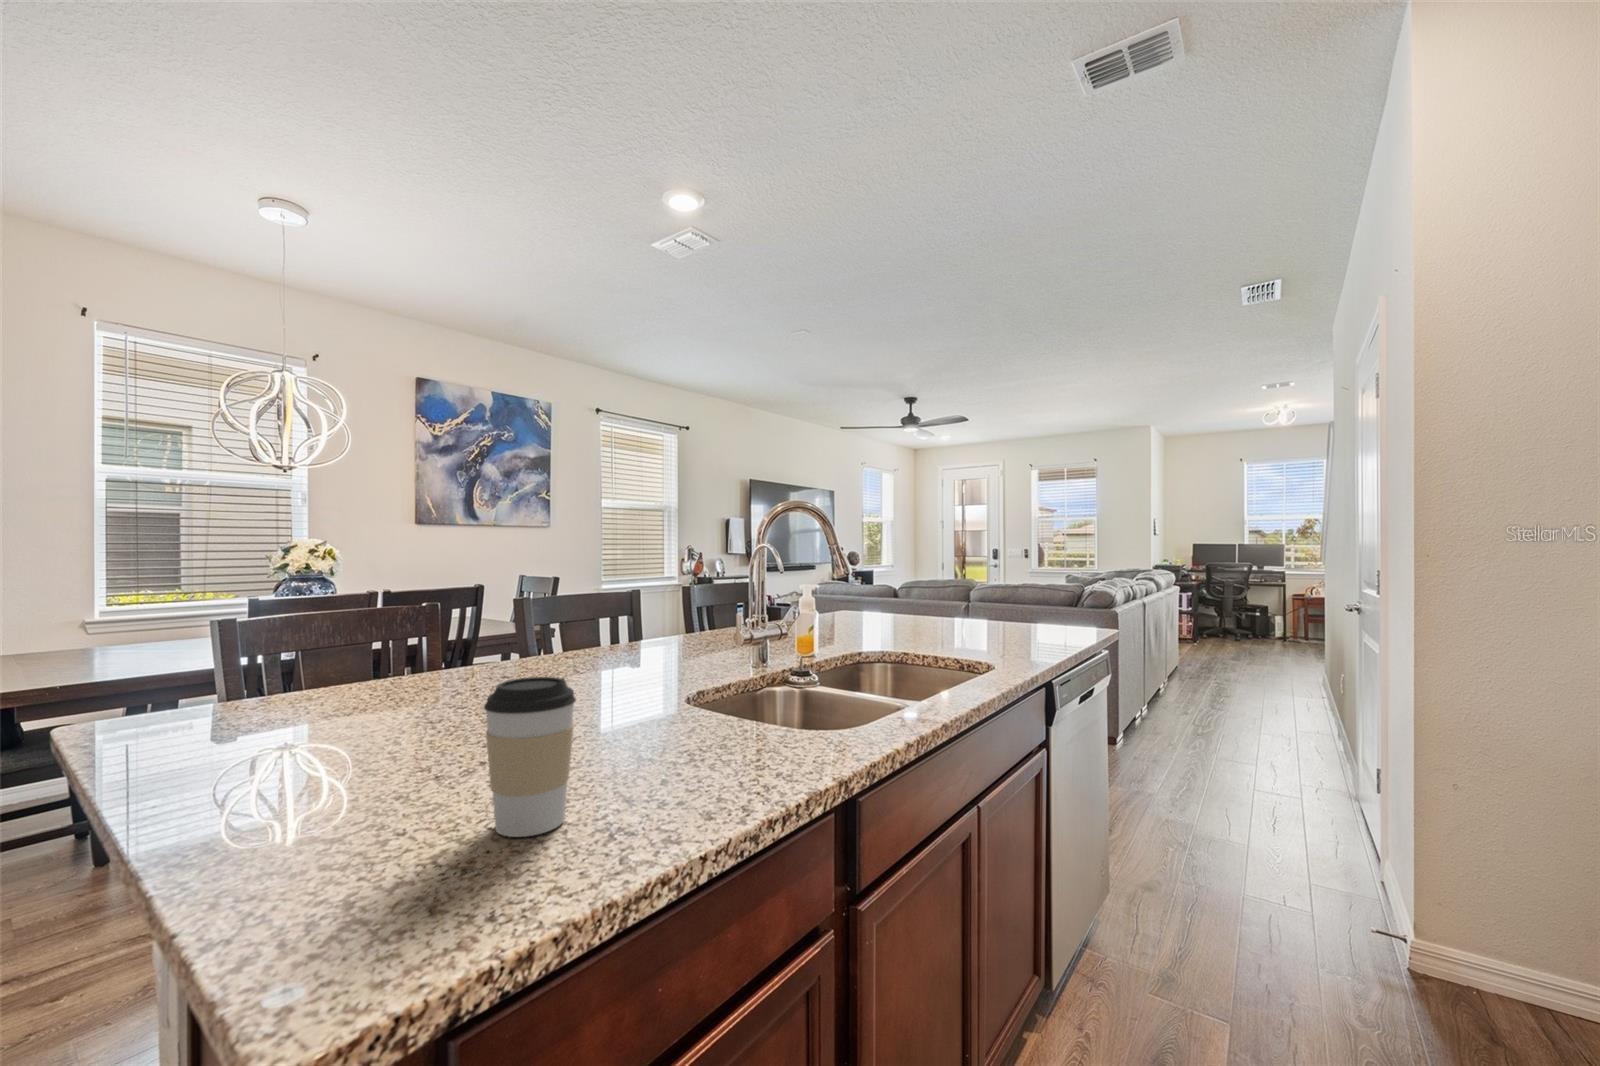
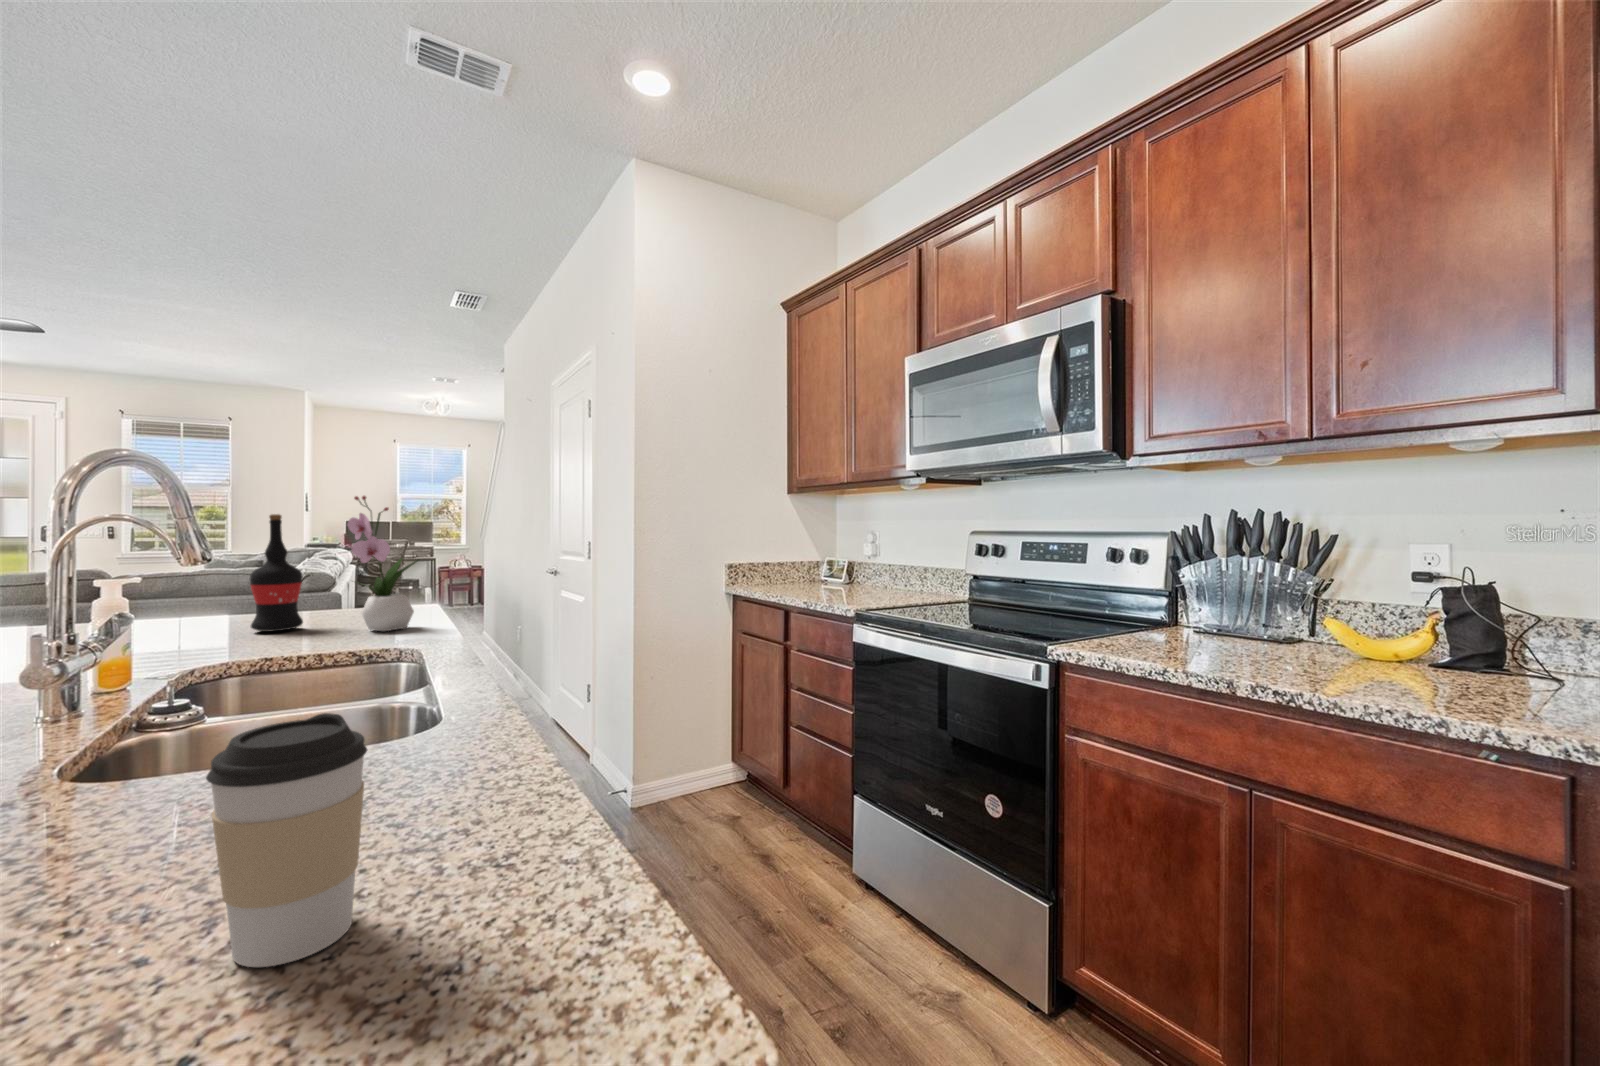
flower arrangement: none [996,519,1055,647] -> present [347,496,418,631]
wine bottle: none [944,537,979,634] -> present [249,514,303,631]

